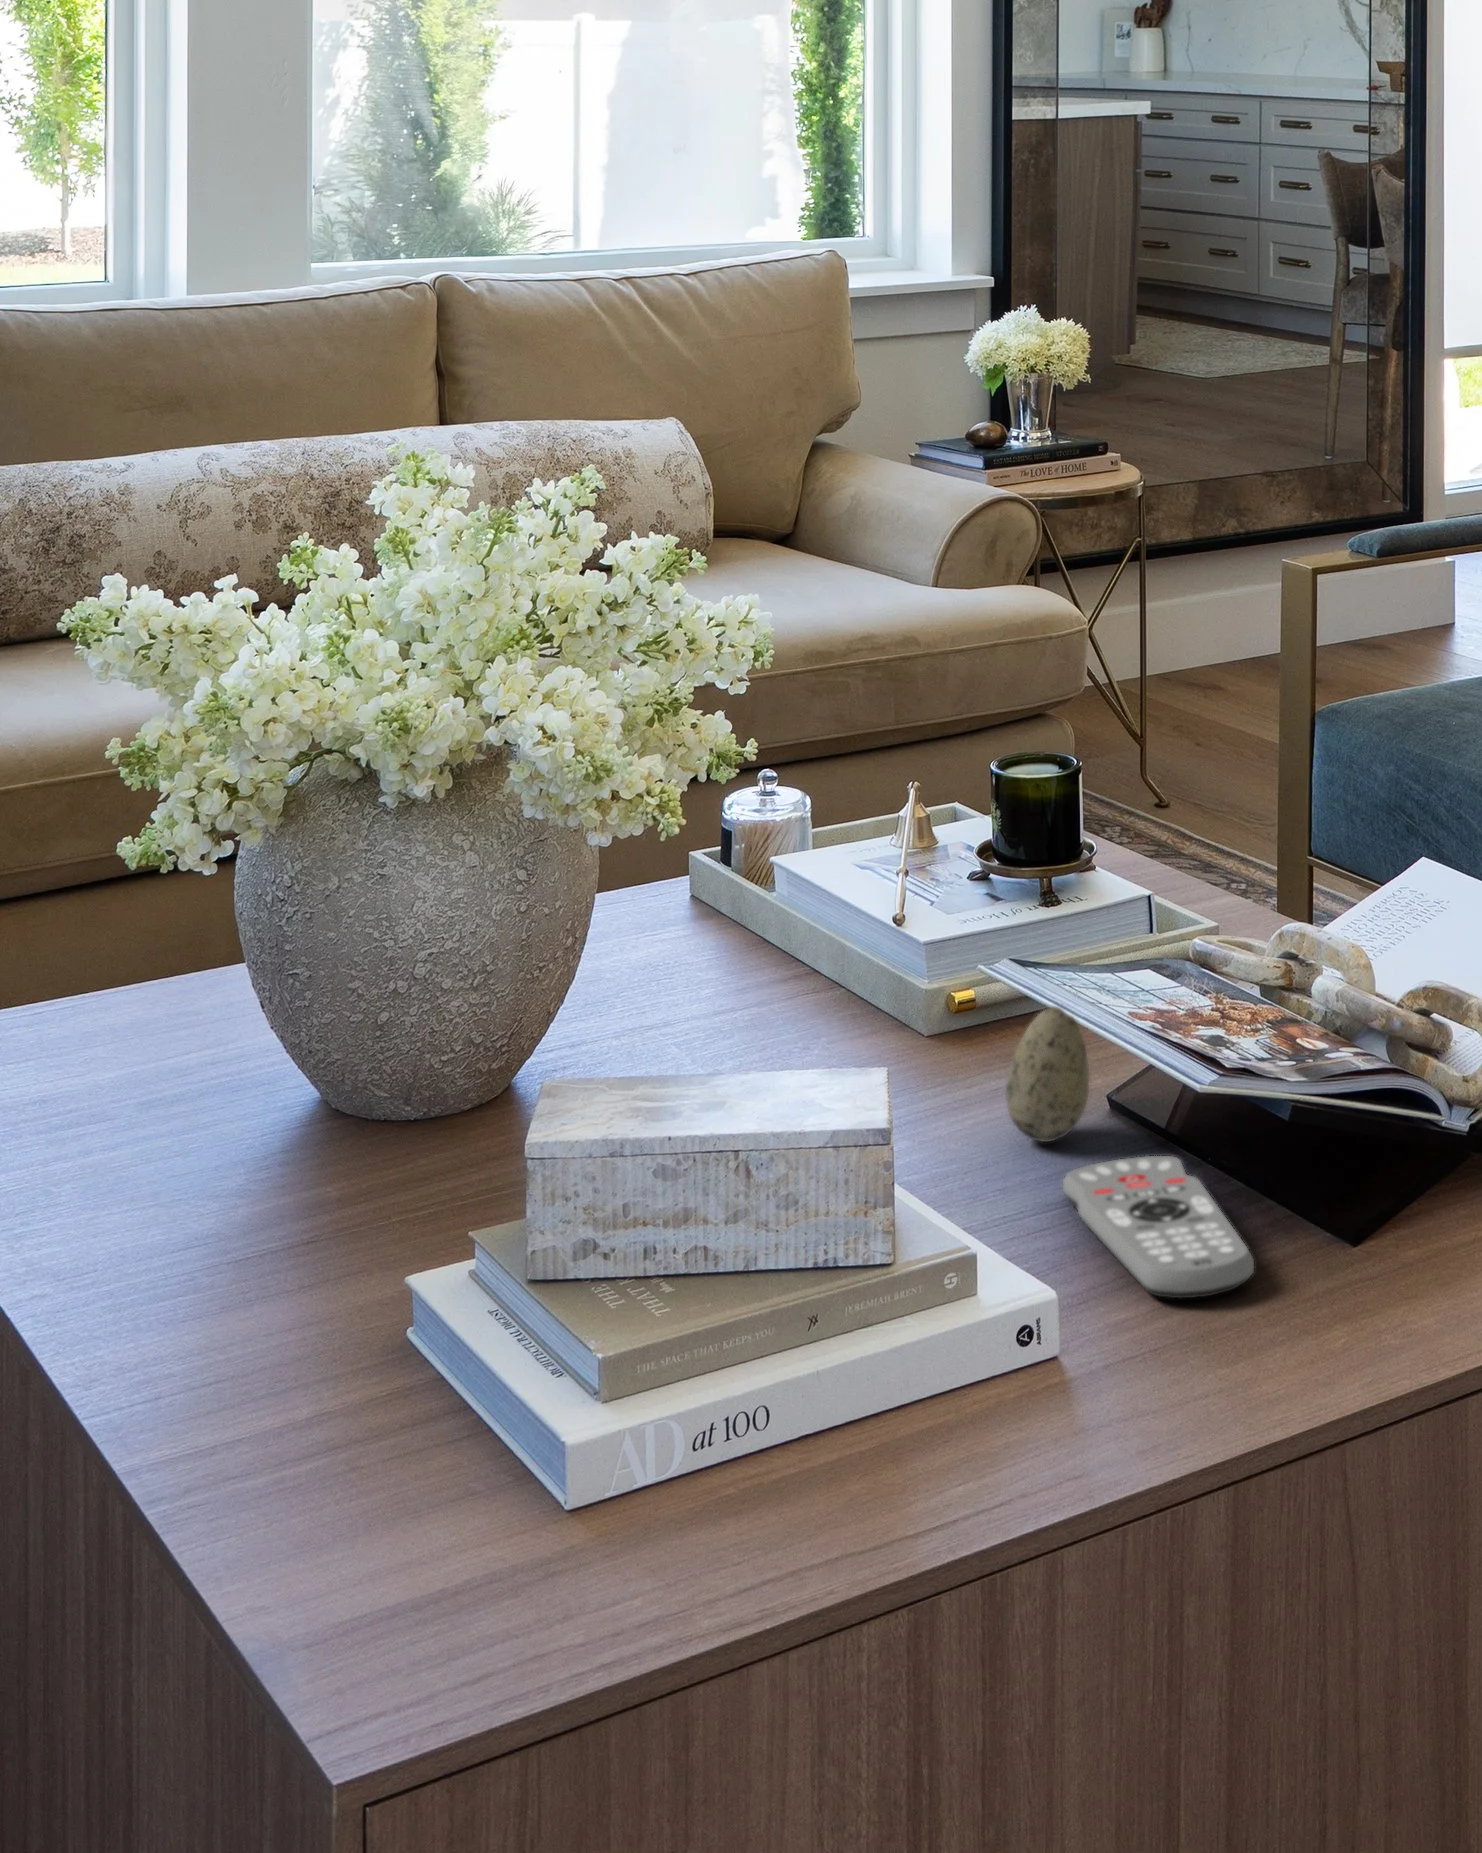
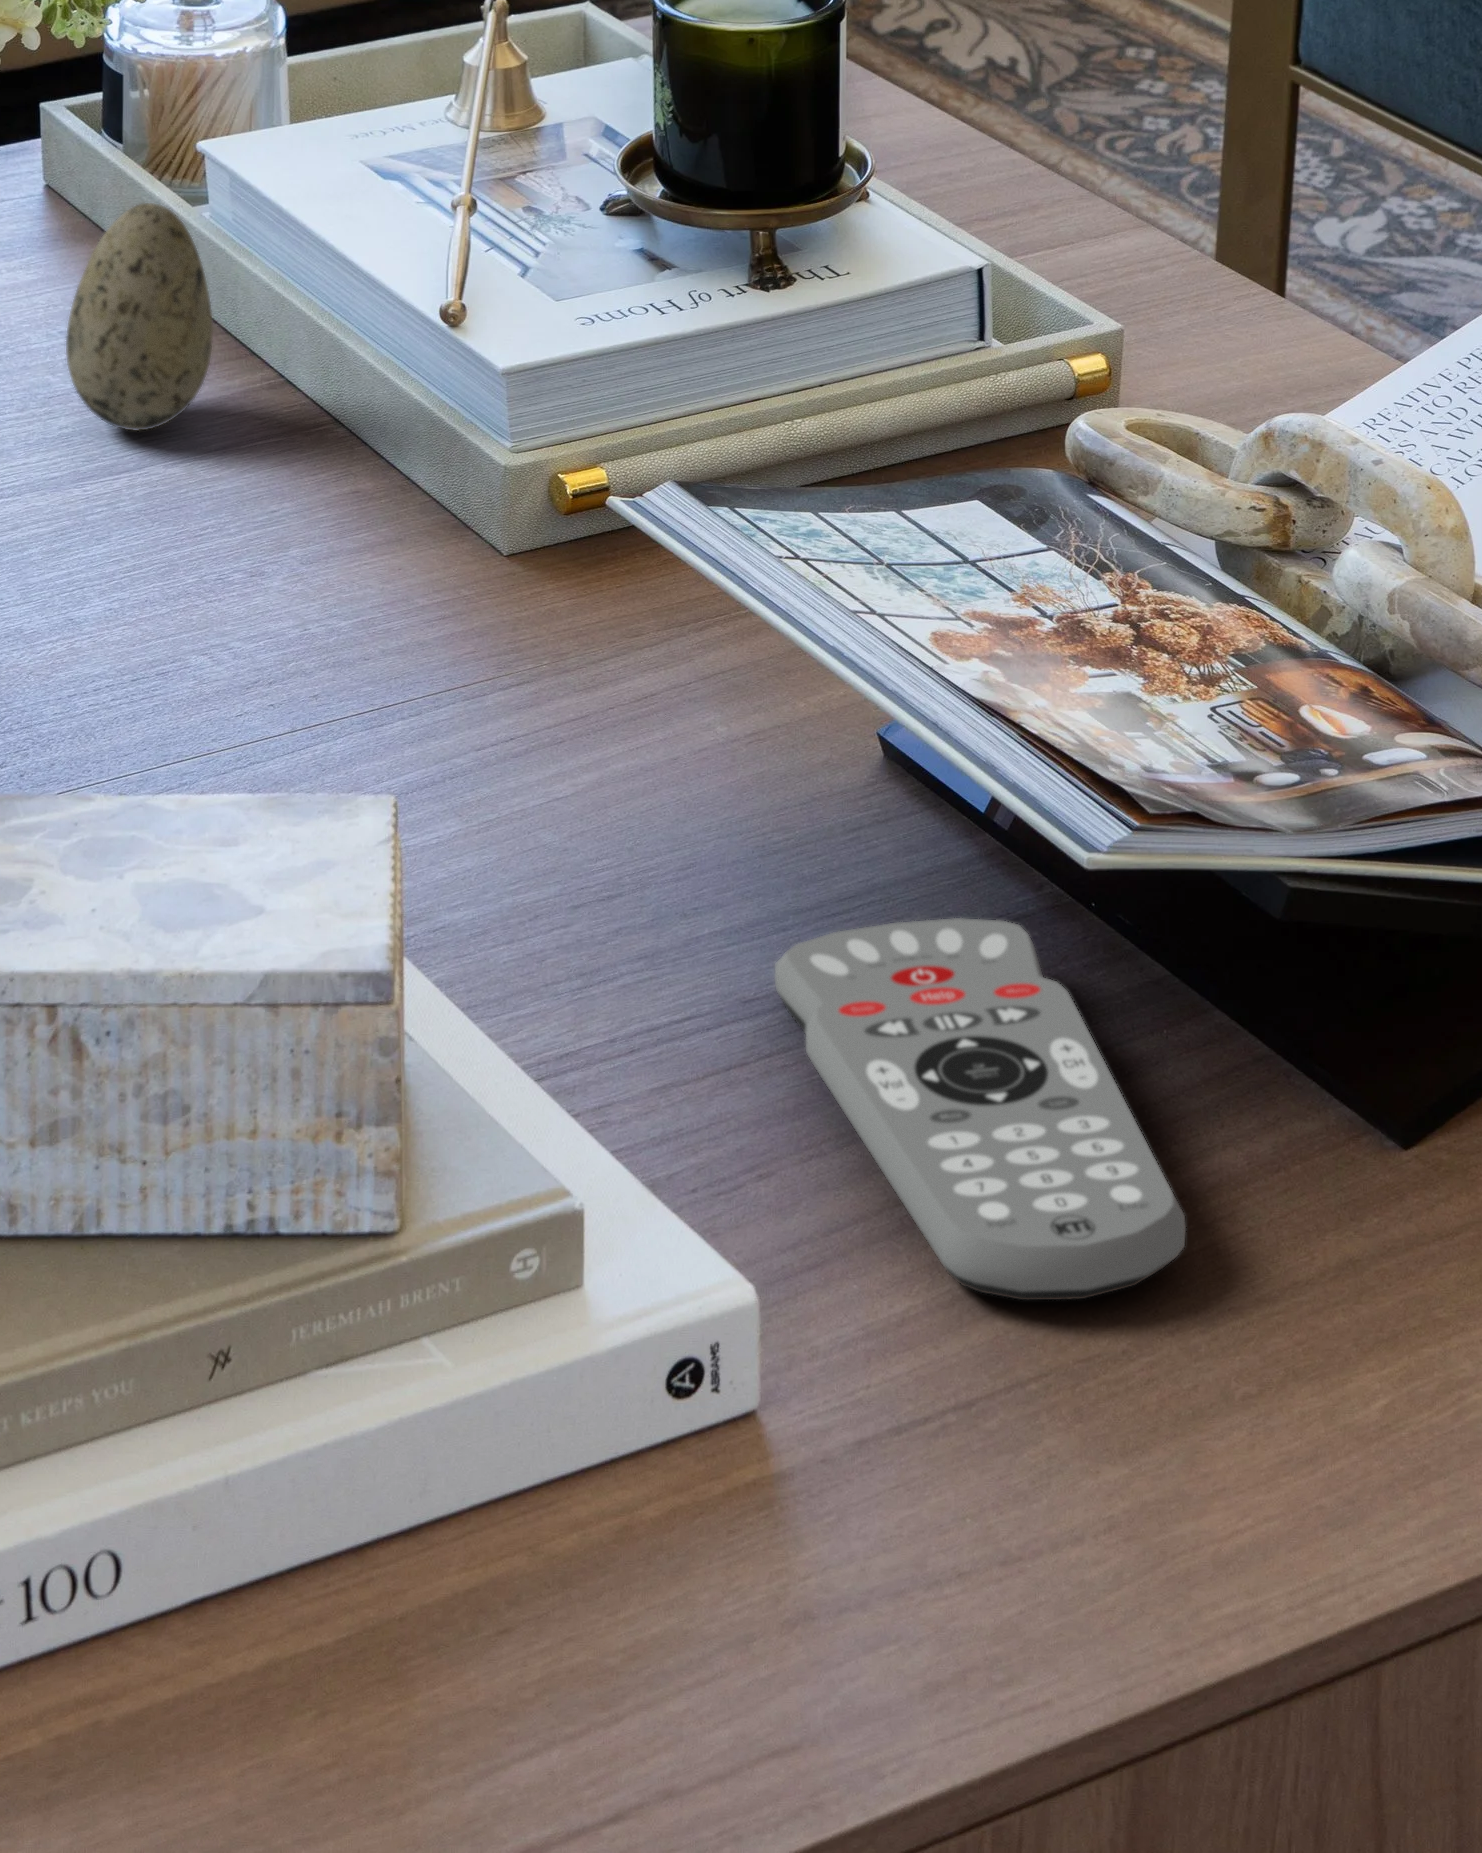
decorative egg: present [1006,1007,1089,1142] -> present [66,203,213,430]

